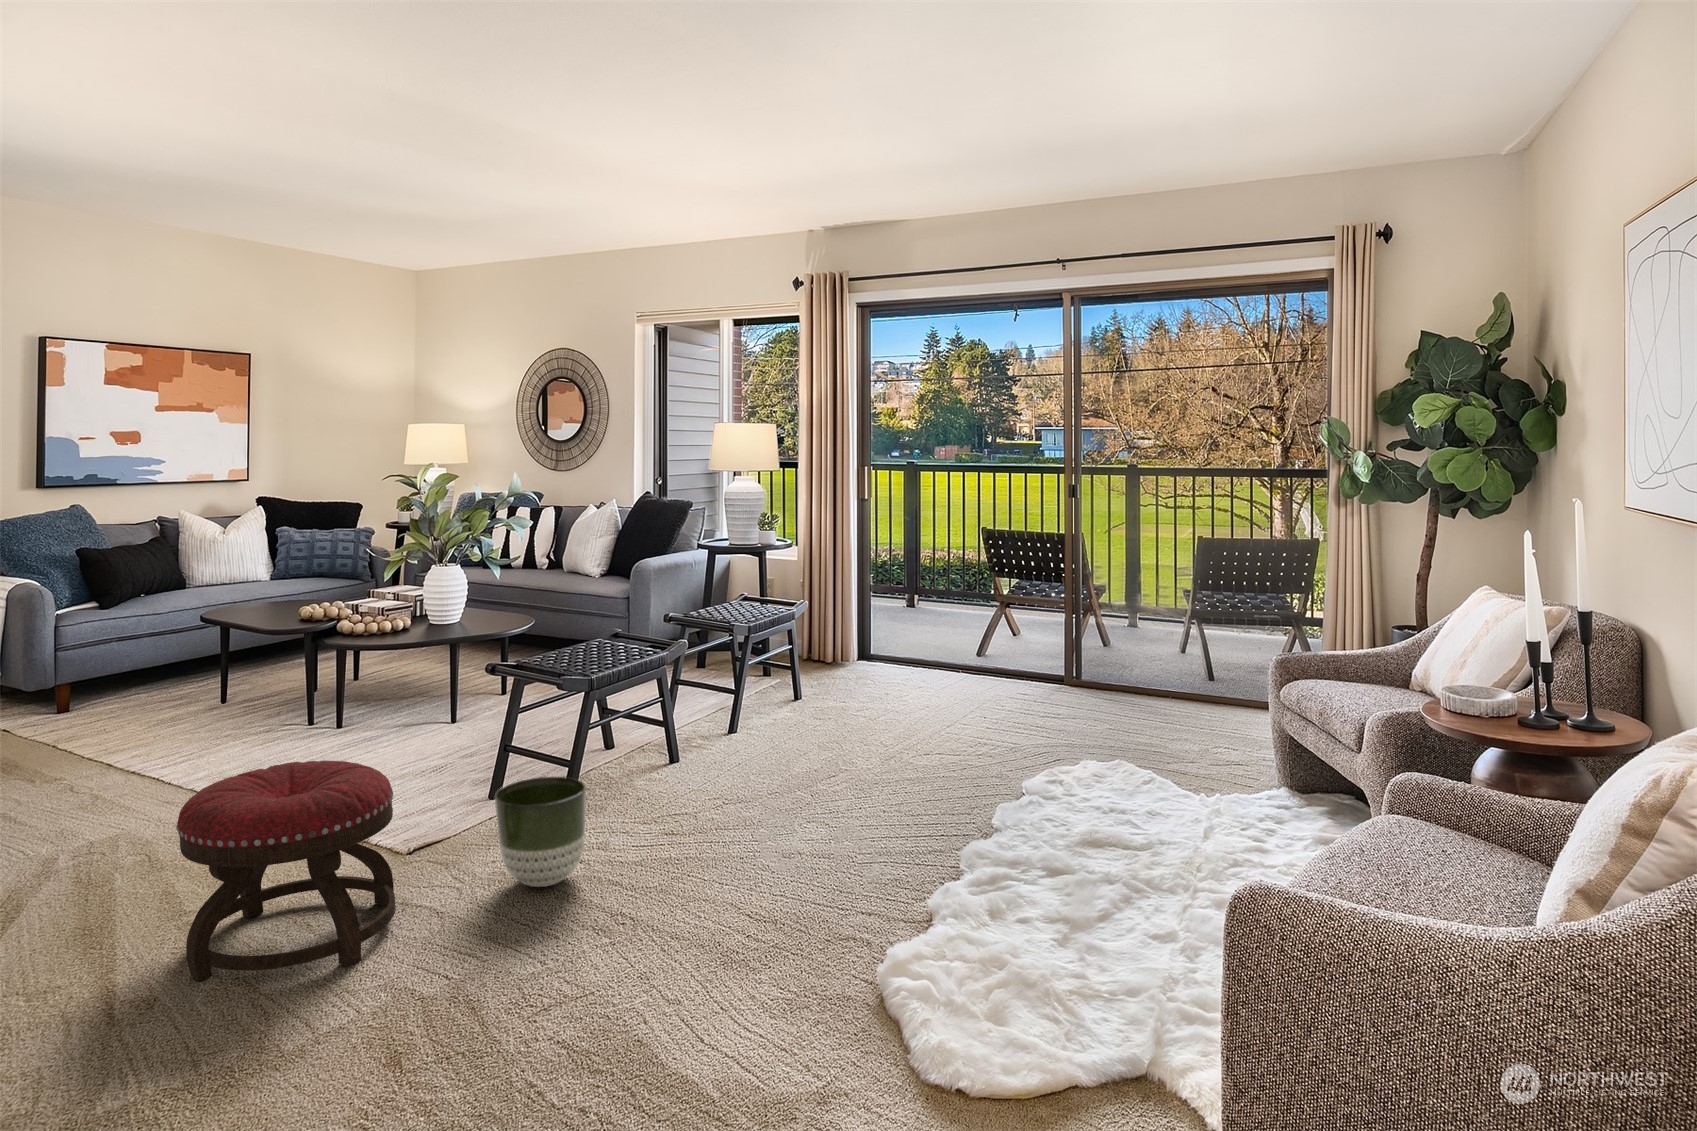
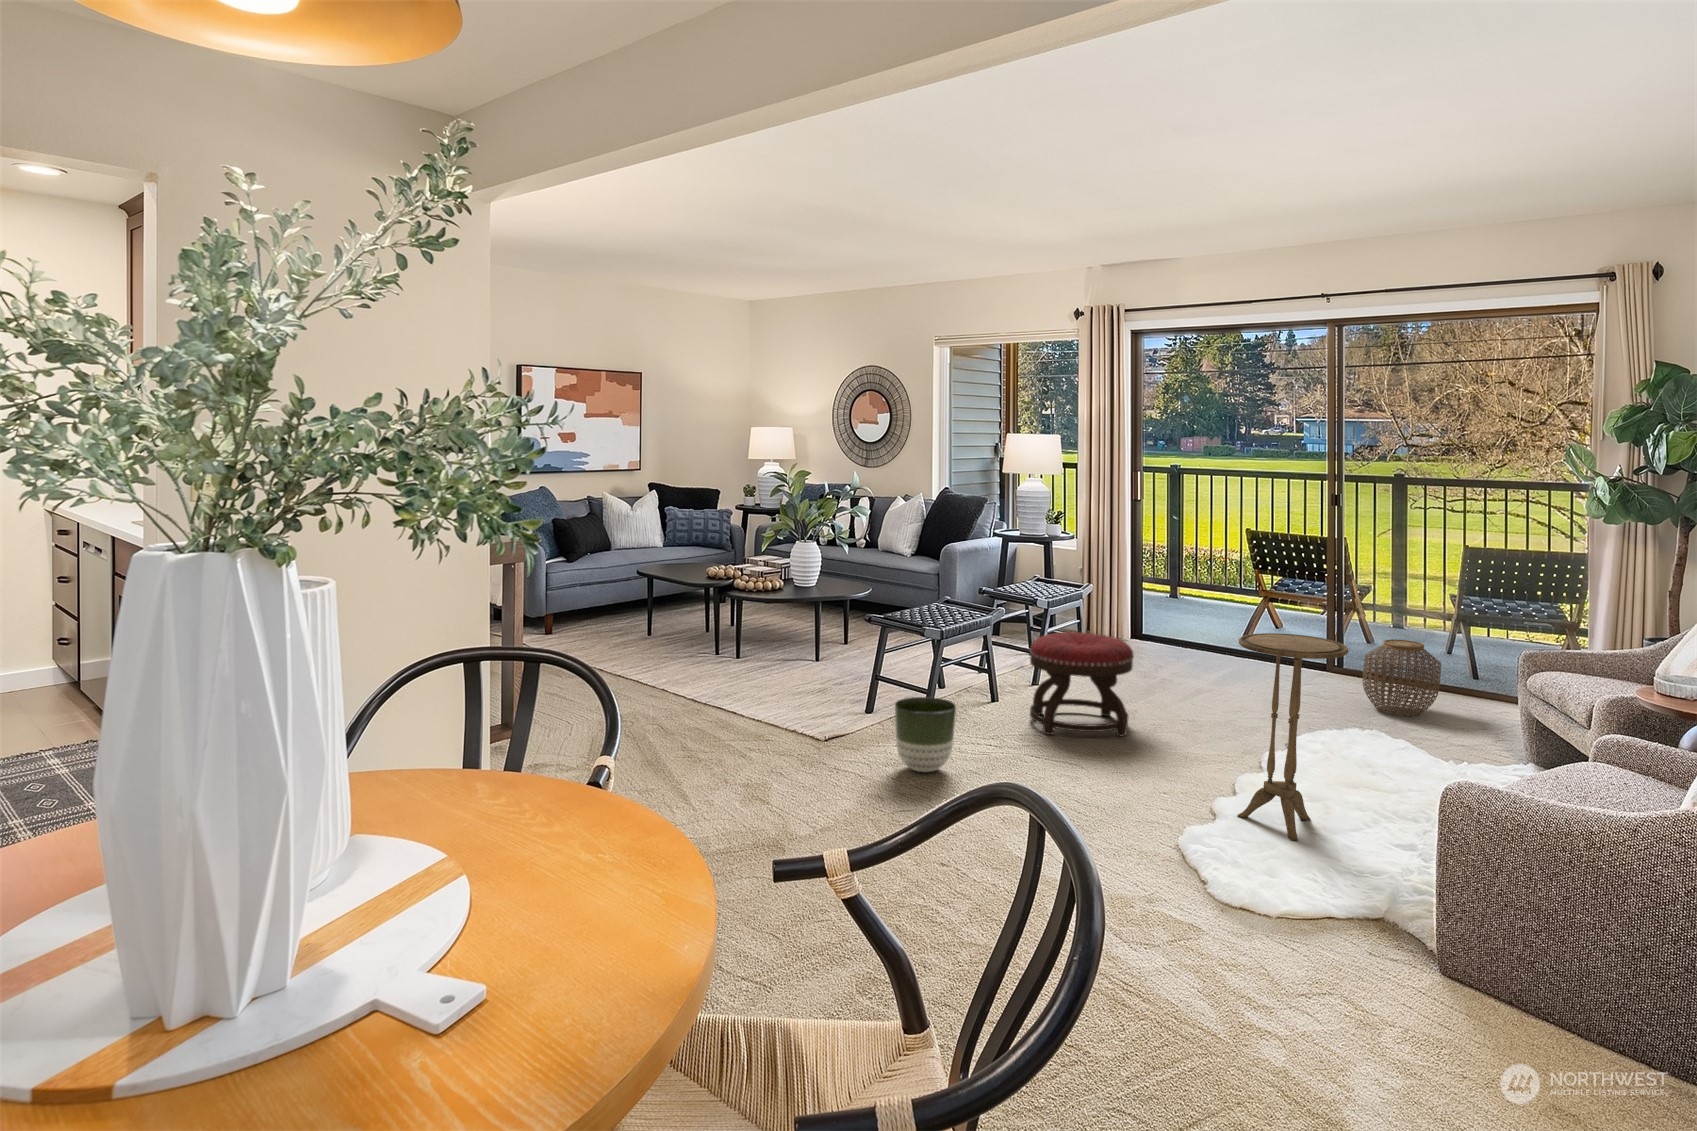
woven basket: none [1105,647,1186,736] -> present [1362,639,1441,717]
side table: none [949,661,1086,943] -> present [1238,633,1348,840]
ottoman: present [176,761,396,981] -> present [1030,632,1134,736]

